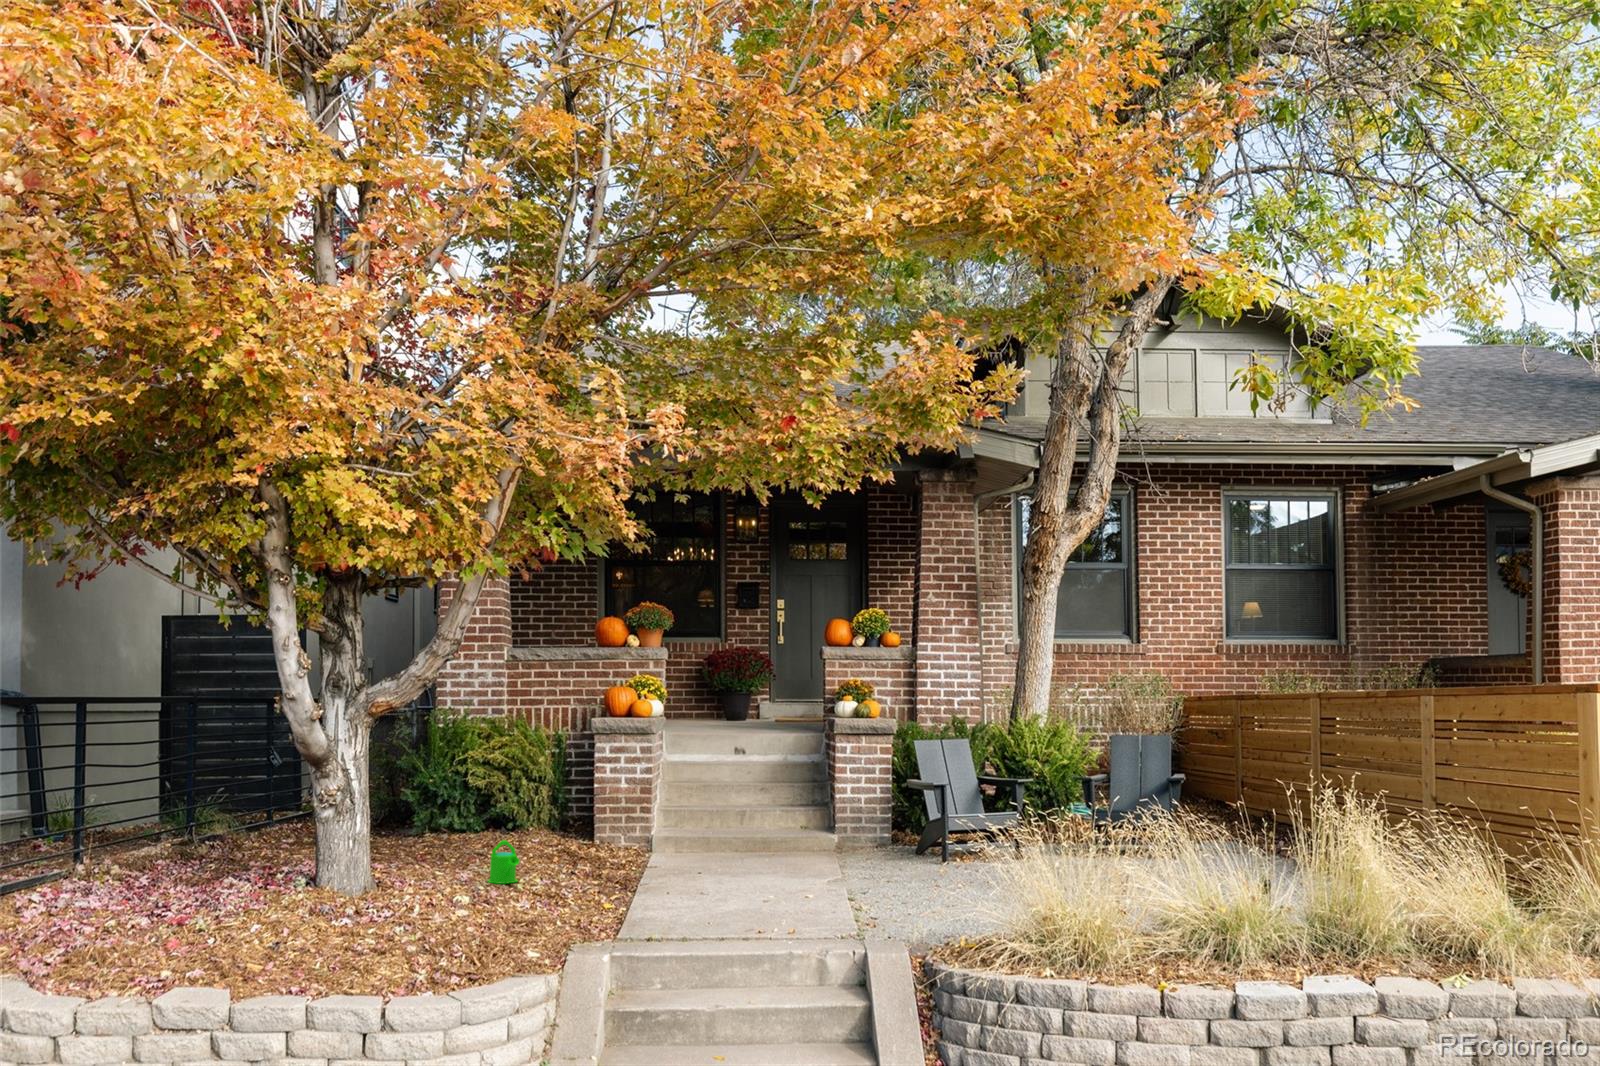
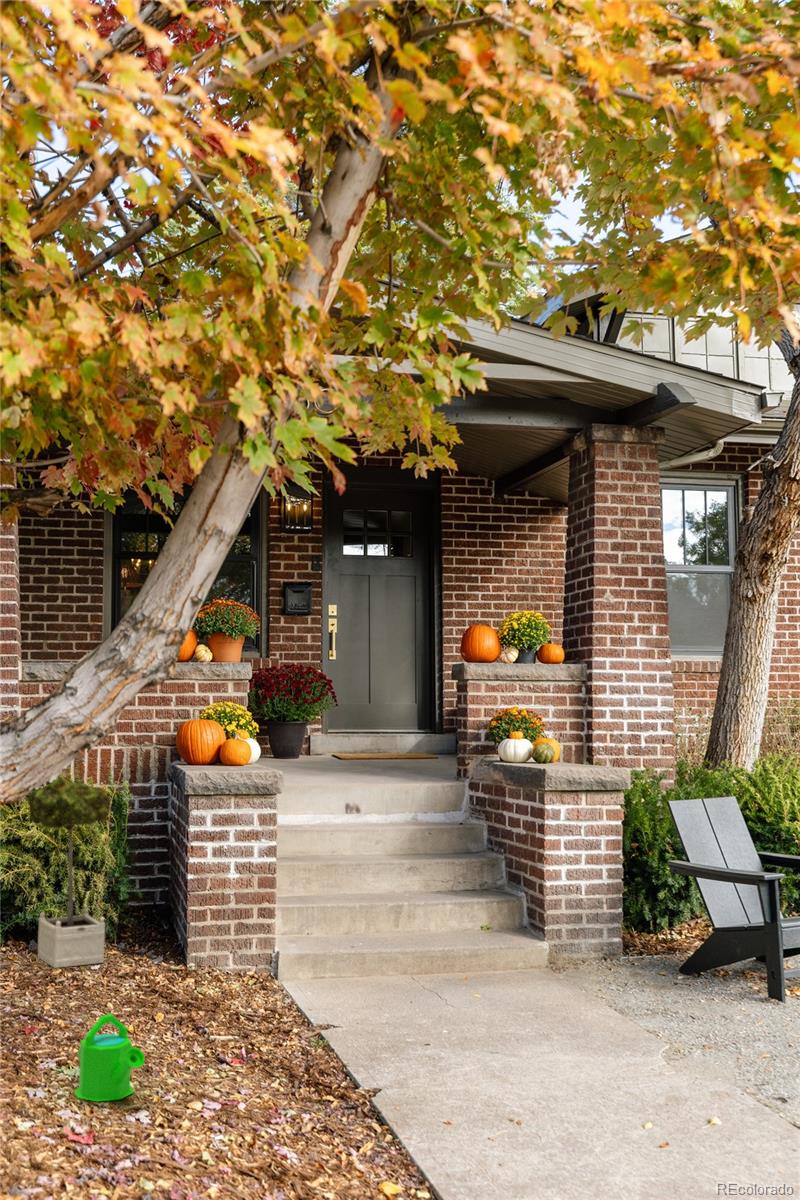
potted tree: none [497,721,547,838] -> present [28,777,110,968]

